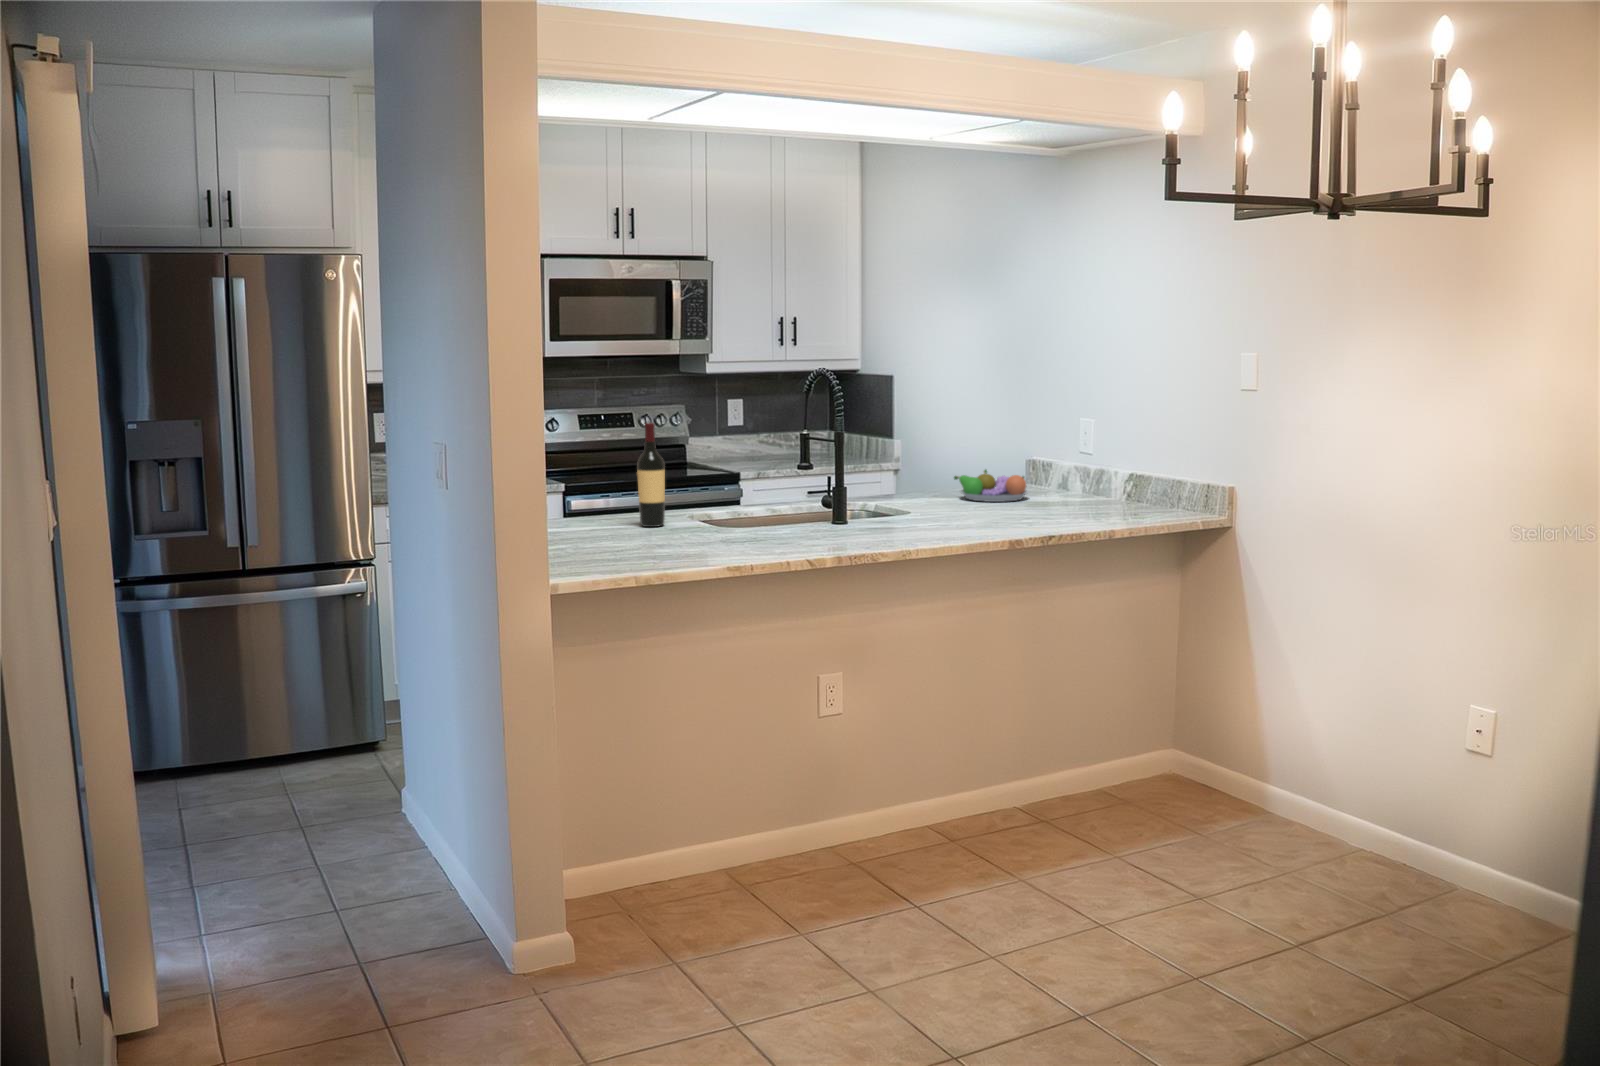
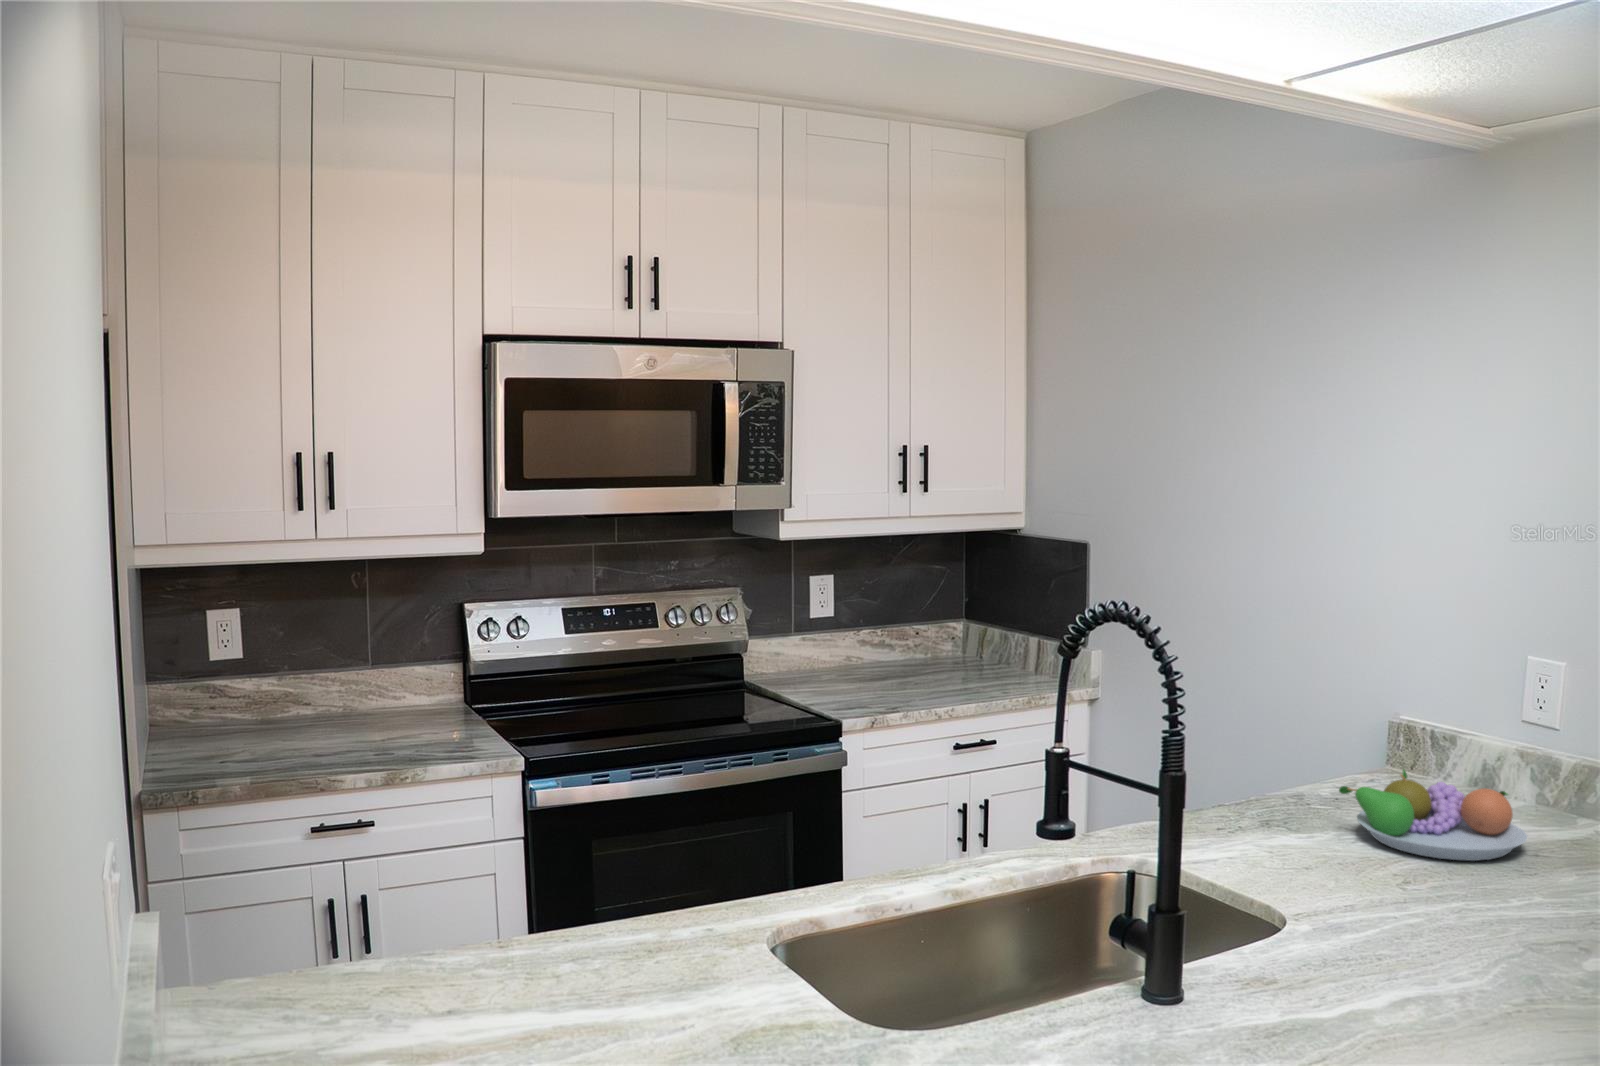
wine bottle: present [637,423,665,527] -> none [652,731,726,1018]

